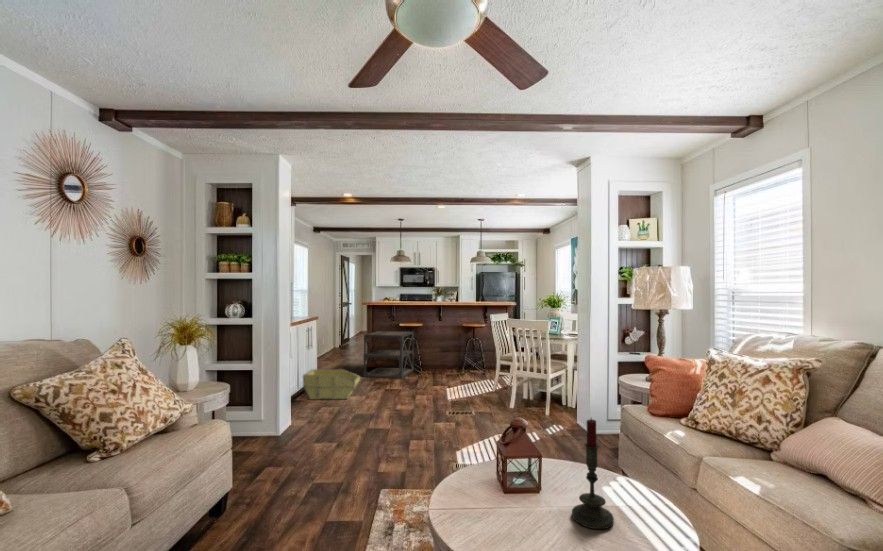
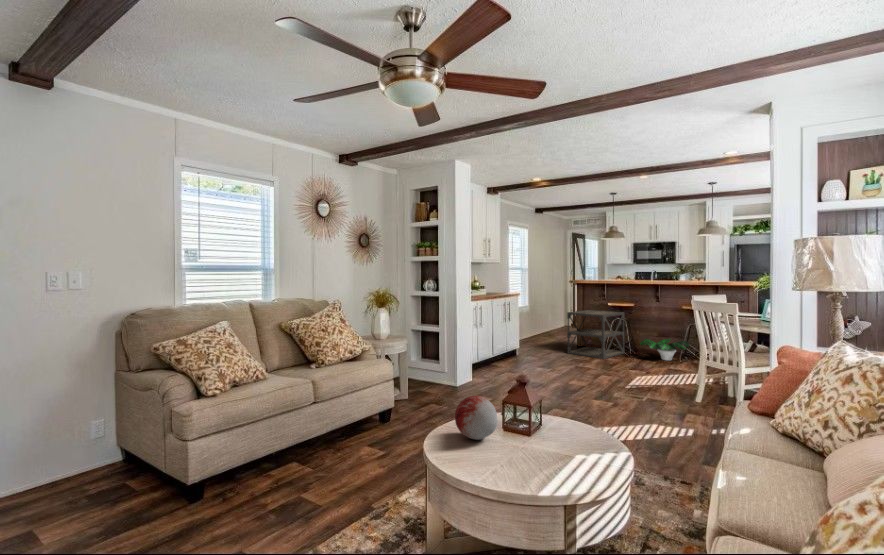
potted plant: none [430,353,469,373] -> present [640,339,689,360]
storage bin: present [303,369,360,399] -> none [497,340,551,369]
candle: present [572,419,614,529] -> none [522,374,553,459]
decorative orb: none [476,459,535,524] -> present [455,396,498,440]

